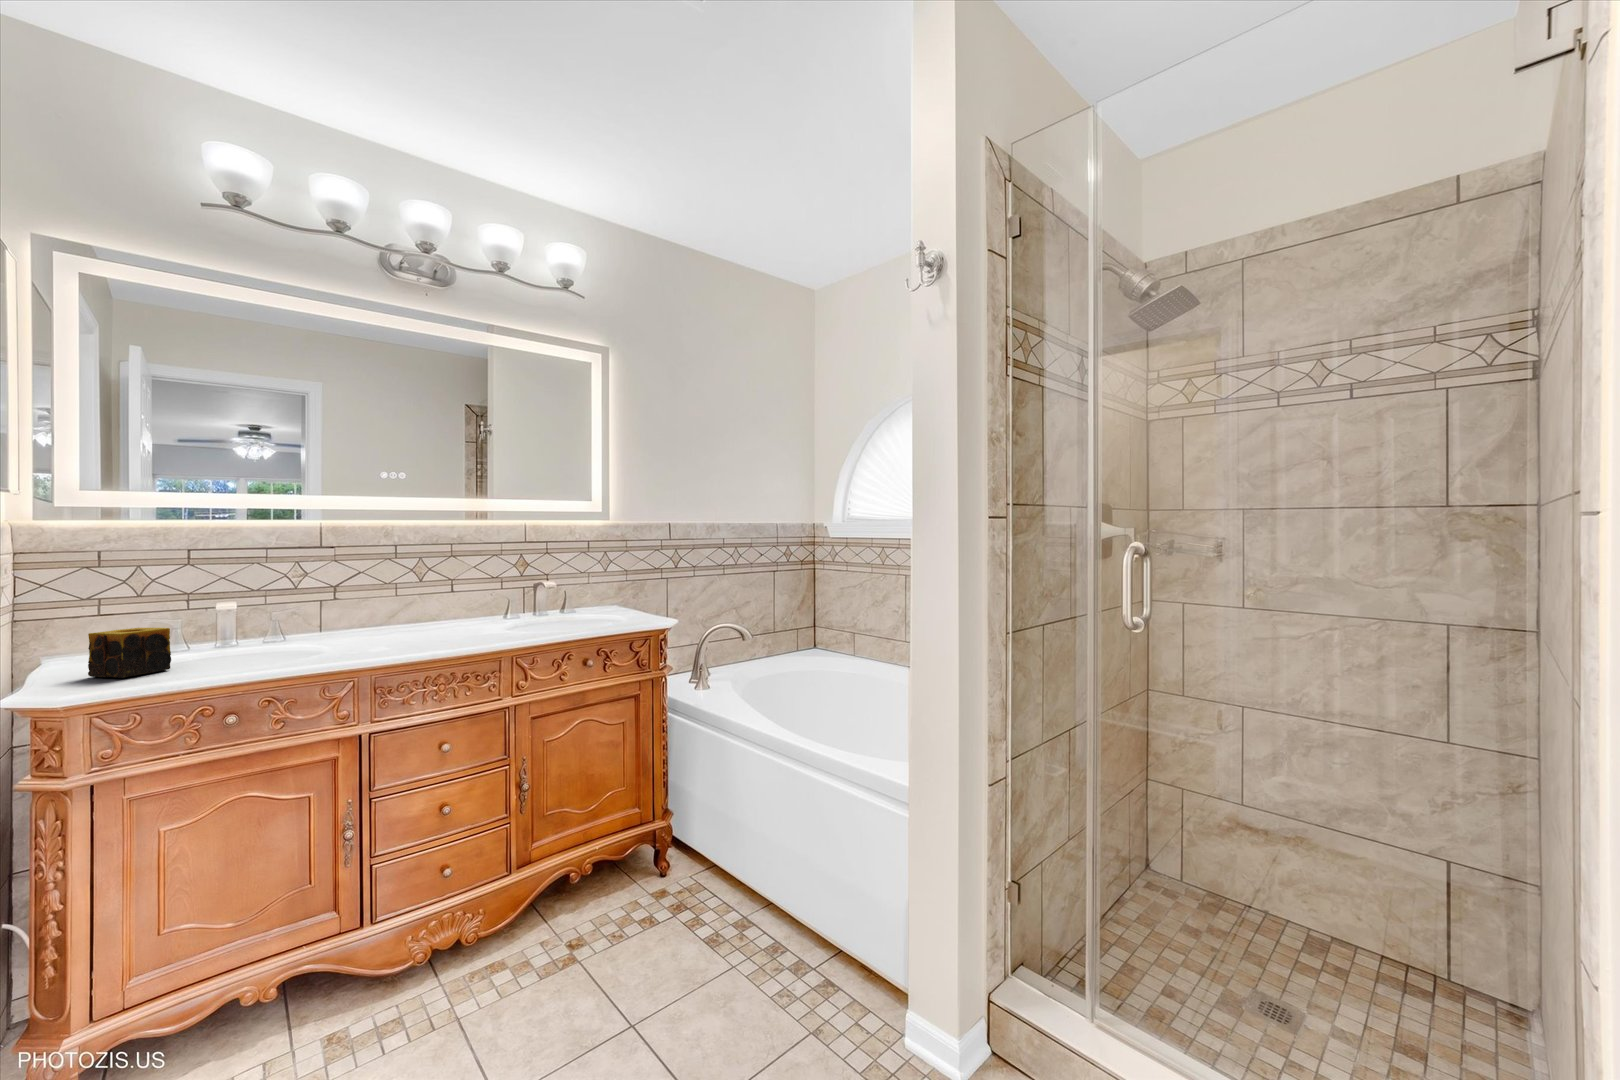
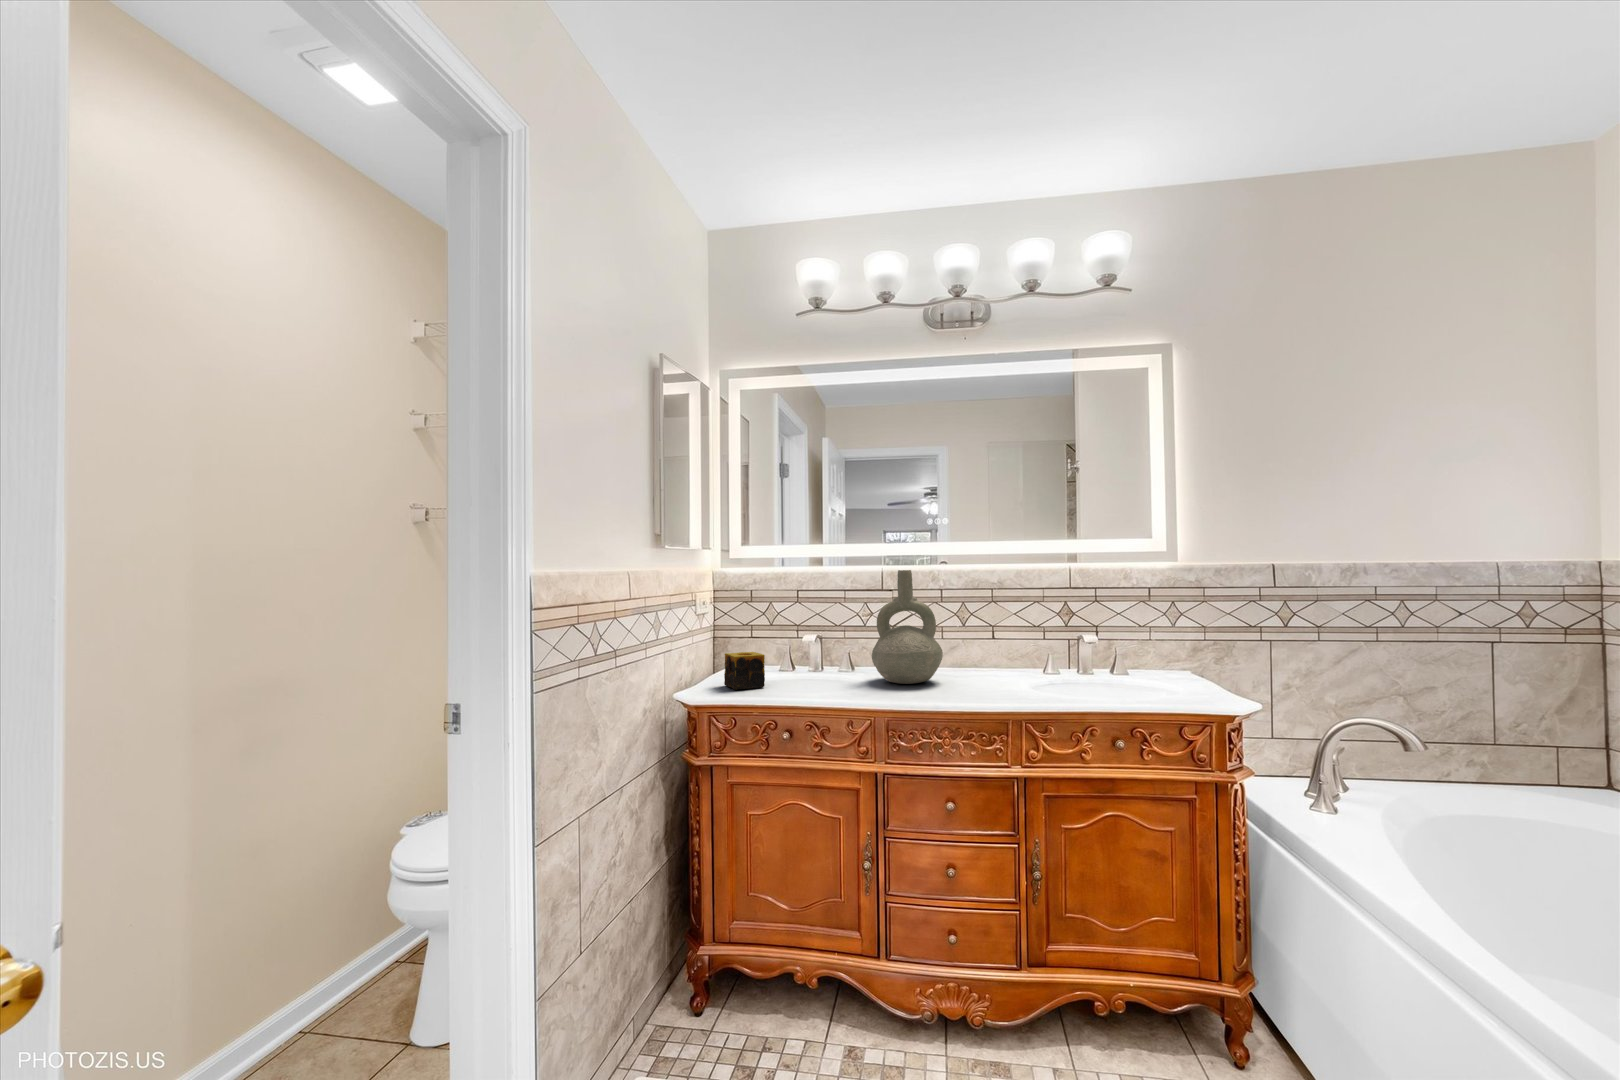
decorative vase: none [326,523,415,643] -> present [872,570,943,684]

